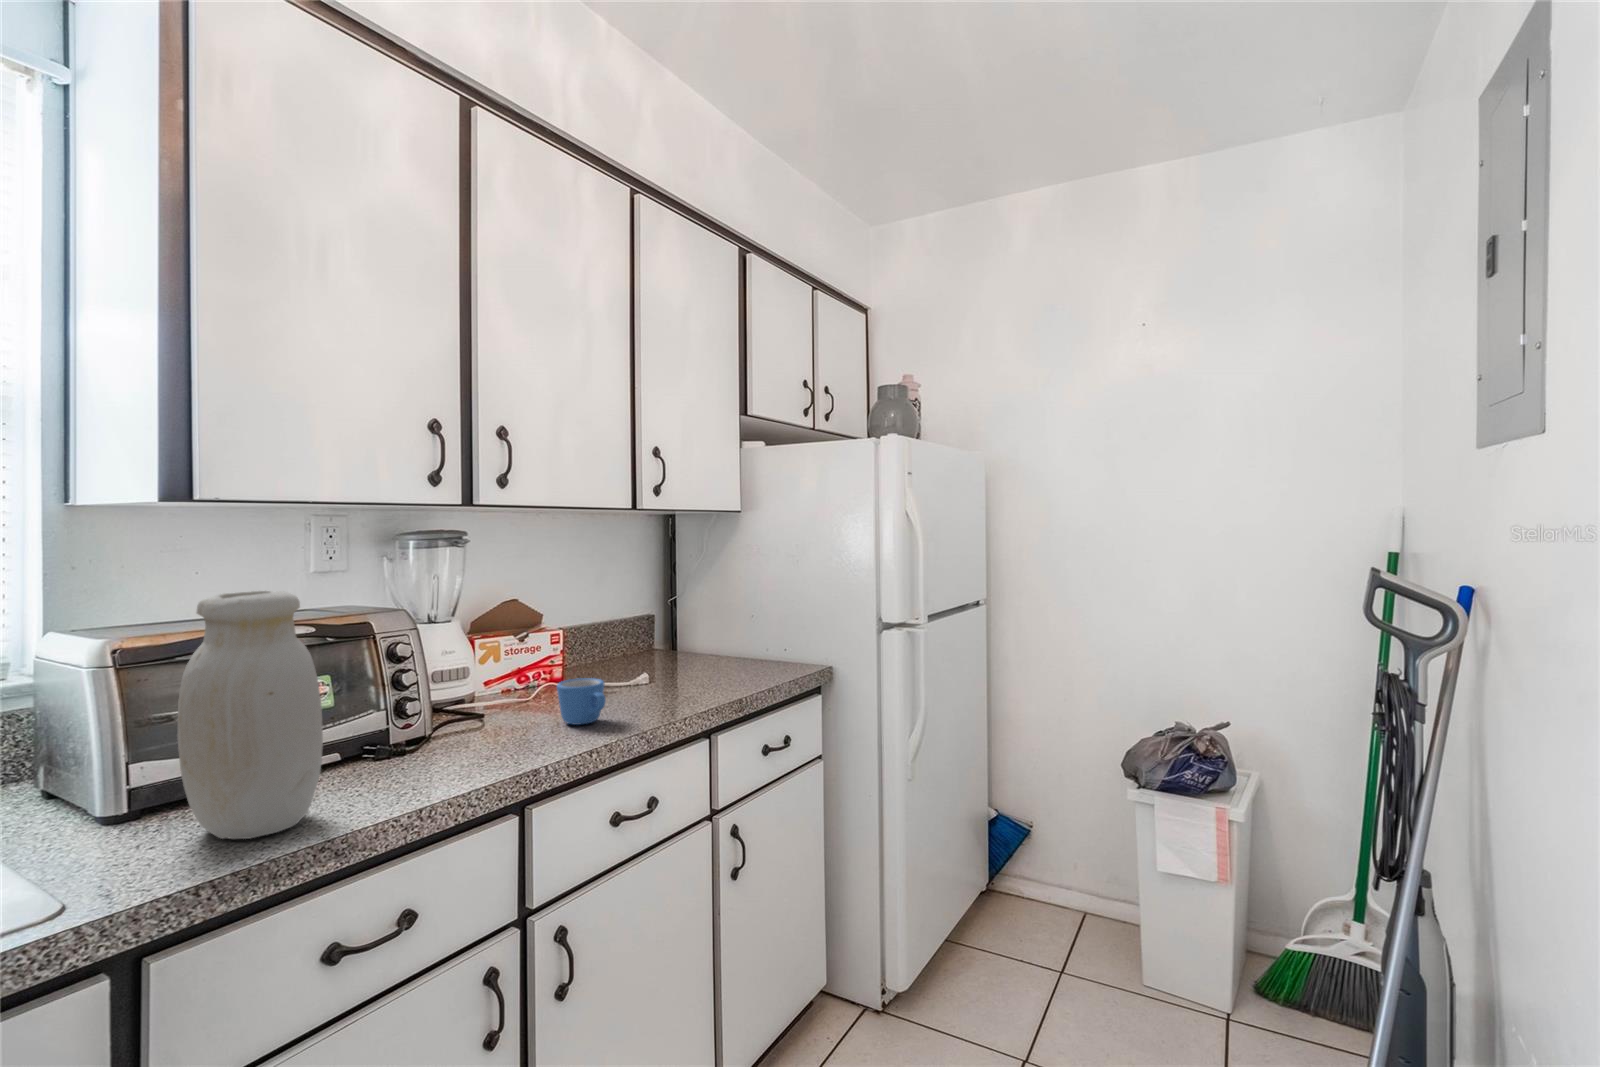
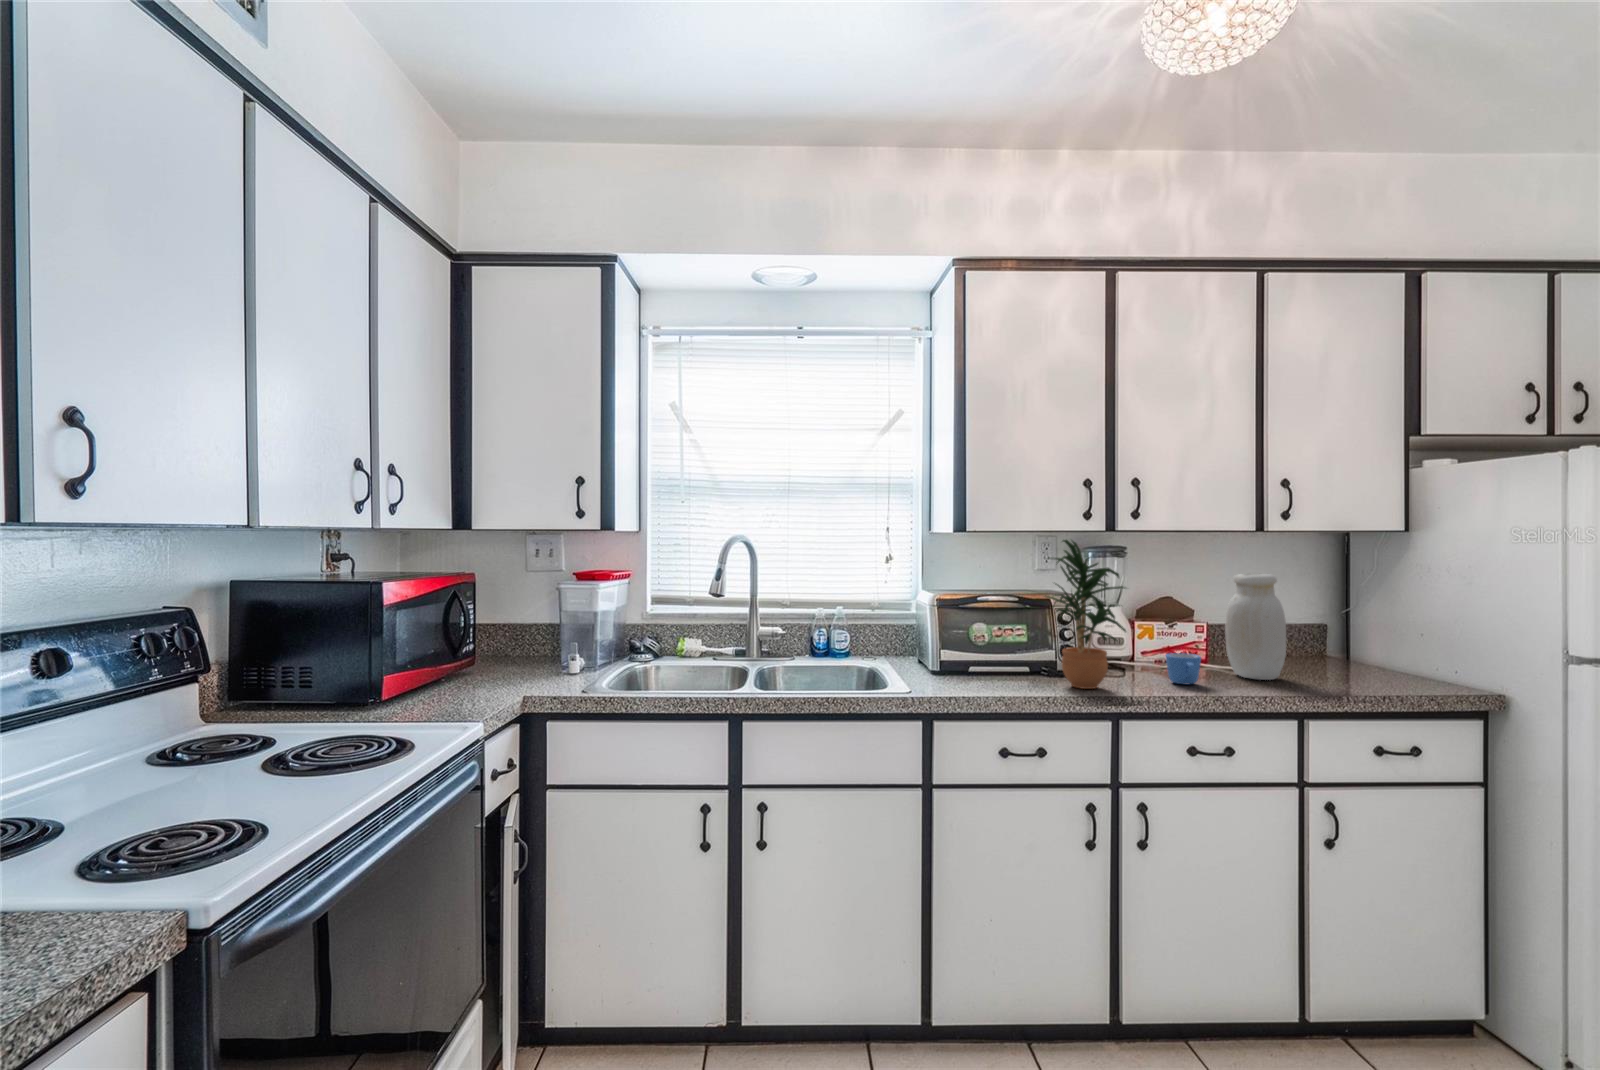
potted plant: none [380,515,529,774] -> present [1047,540,1126,689]
jar: present [177,591,323,839] -> present [1225,573,1286,680]

